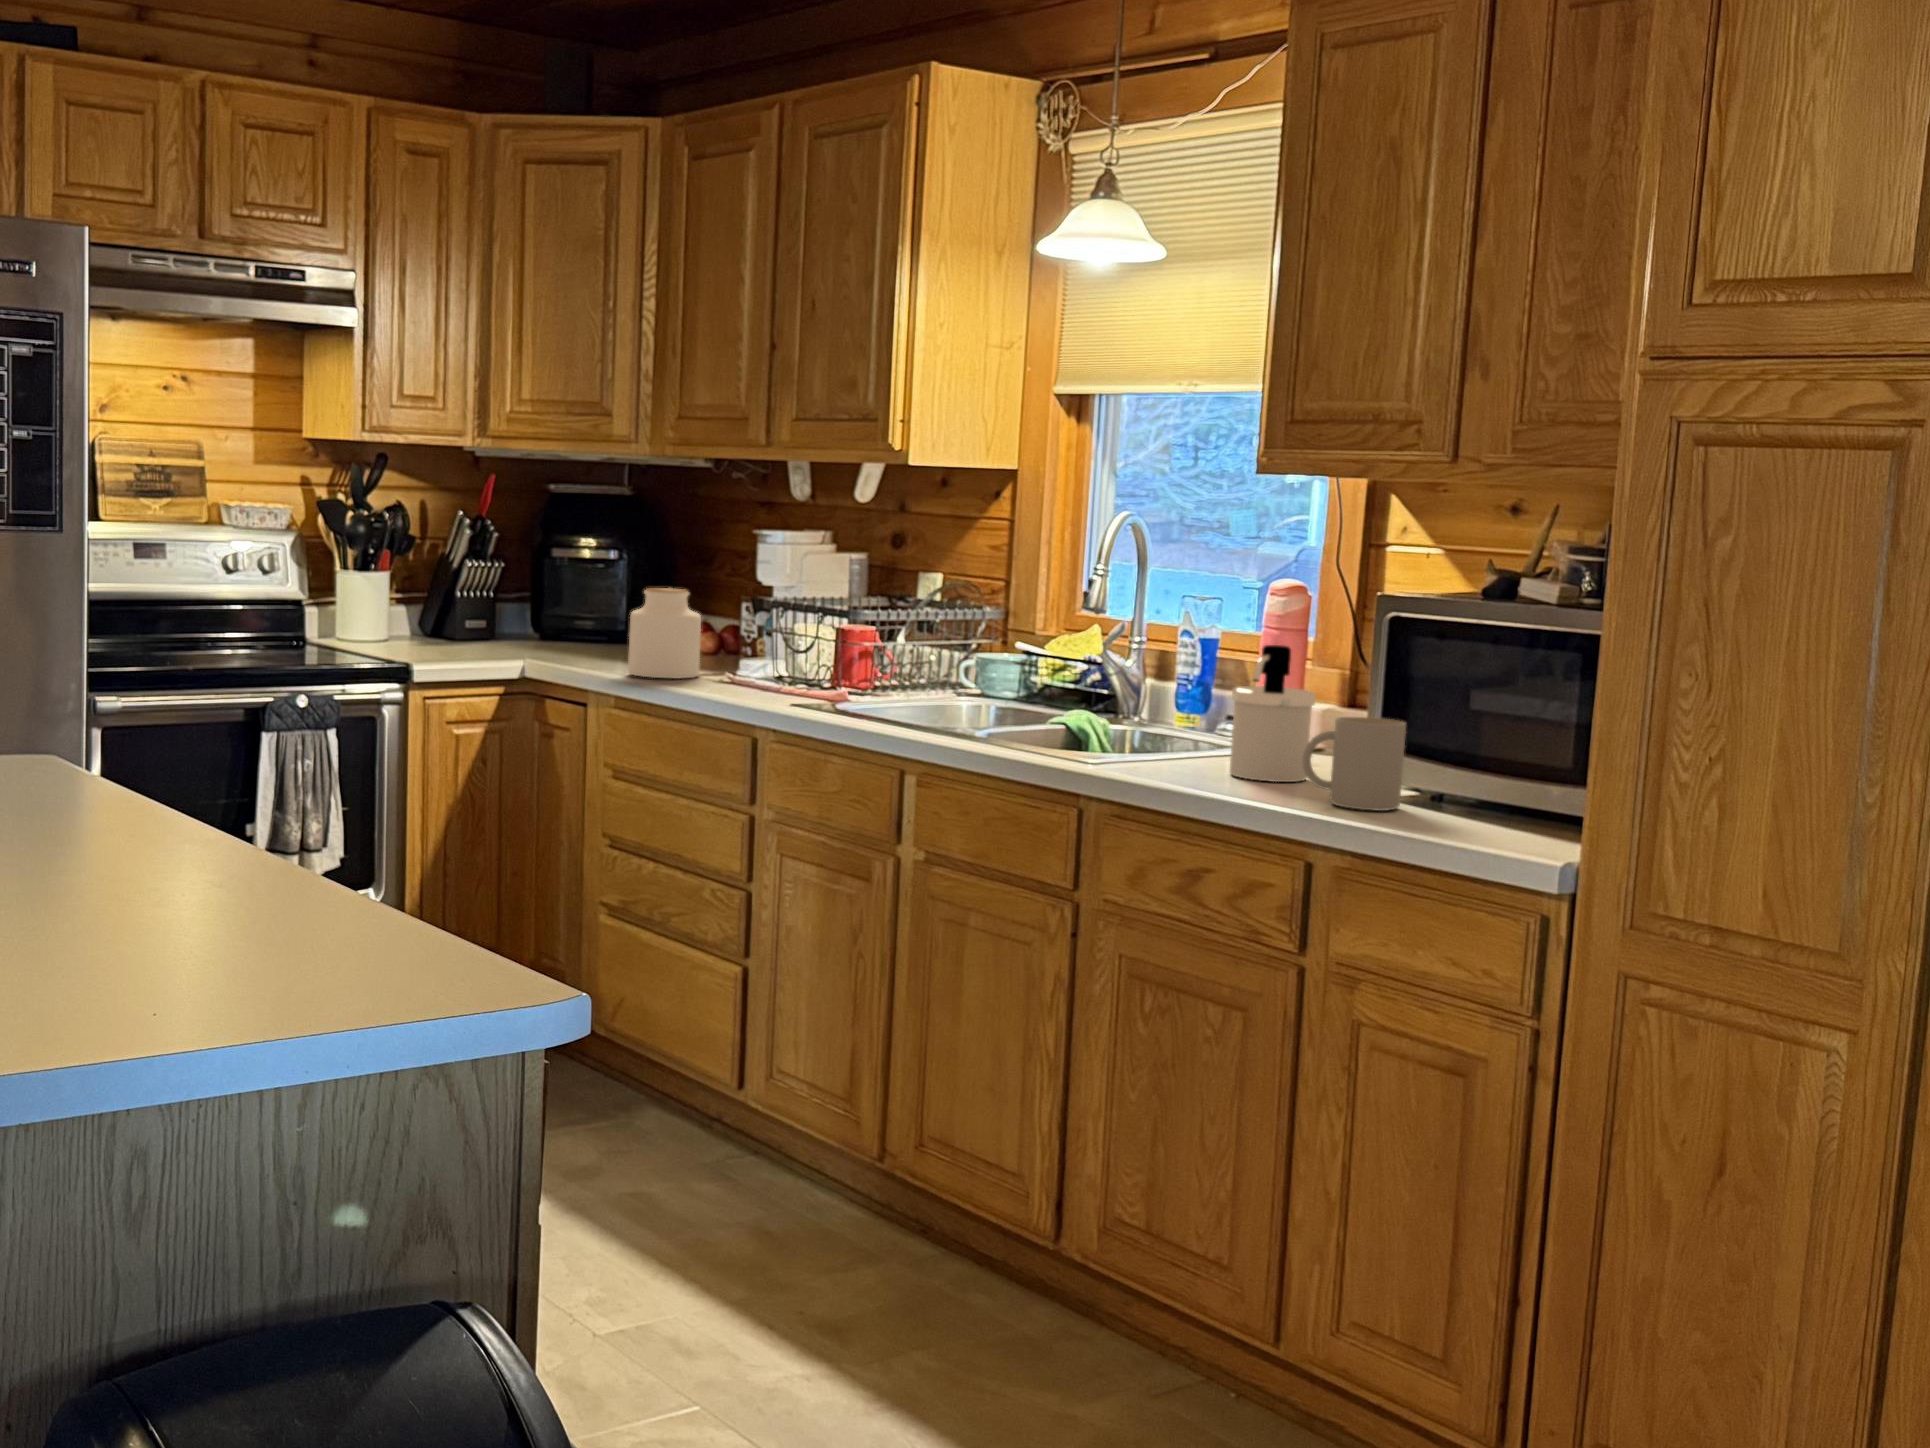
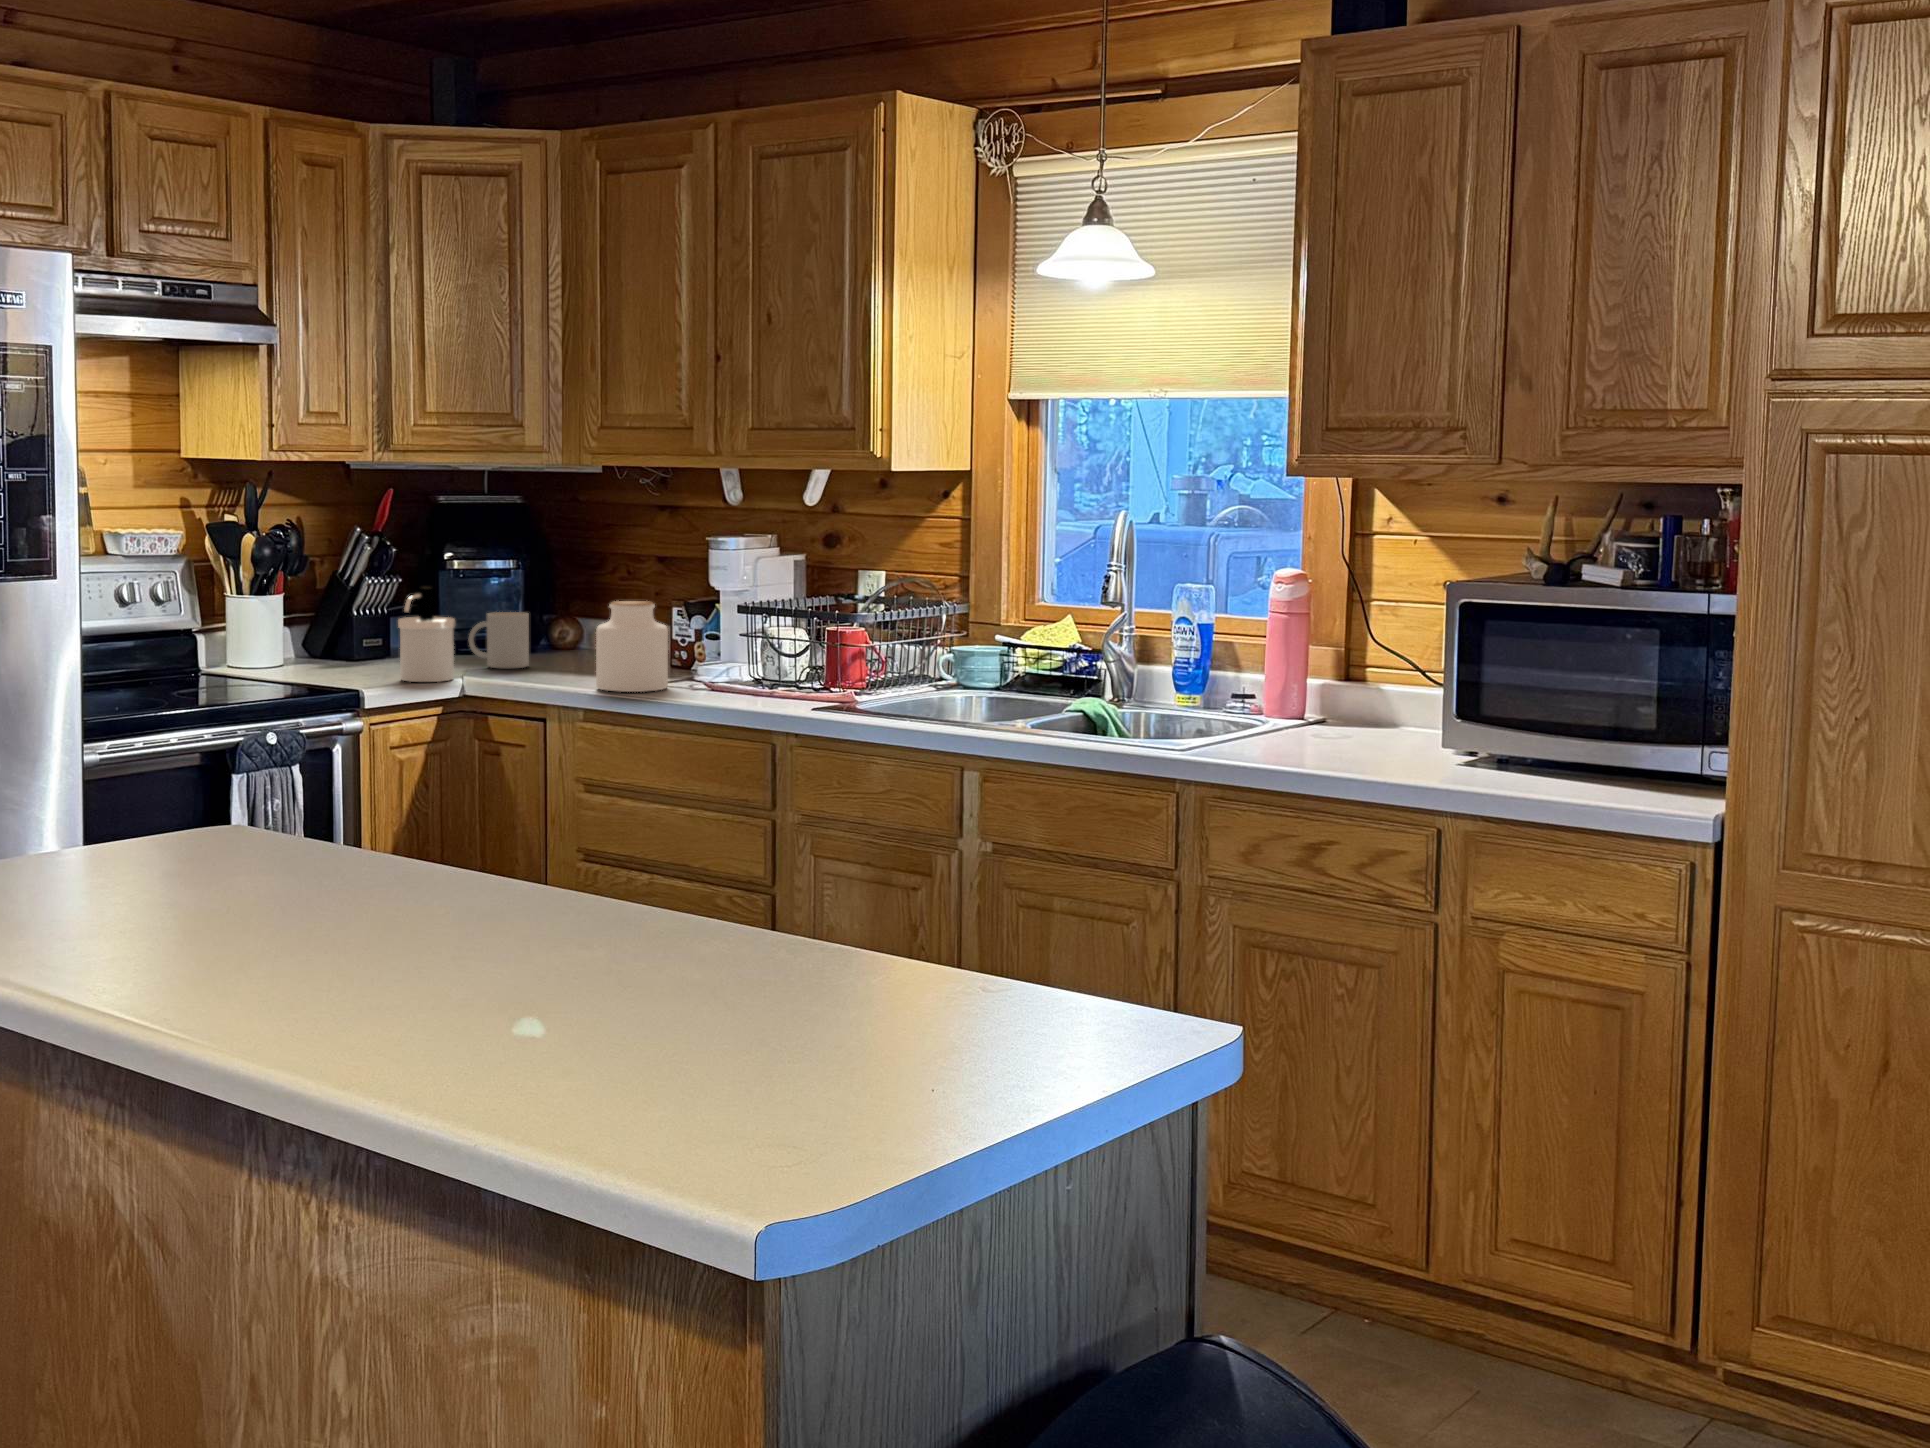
soap dispenser: present [1230,645,1315,782] -> present [398,587,455,682]
mug: present [1302,717,1406,811] -> present [469,612,529,668]

